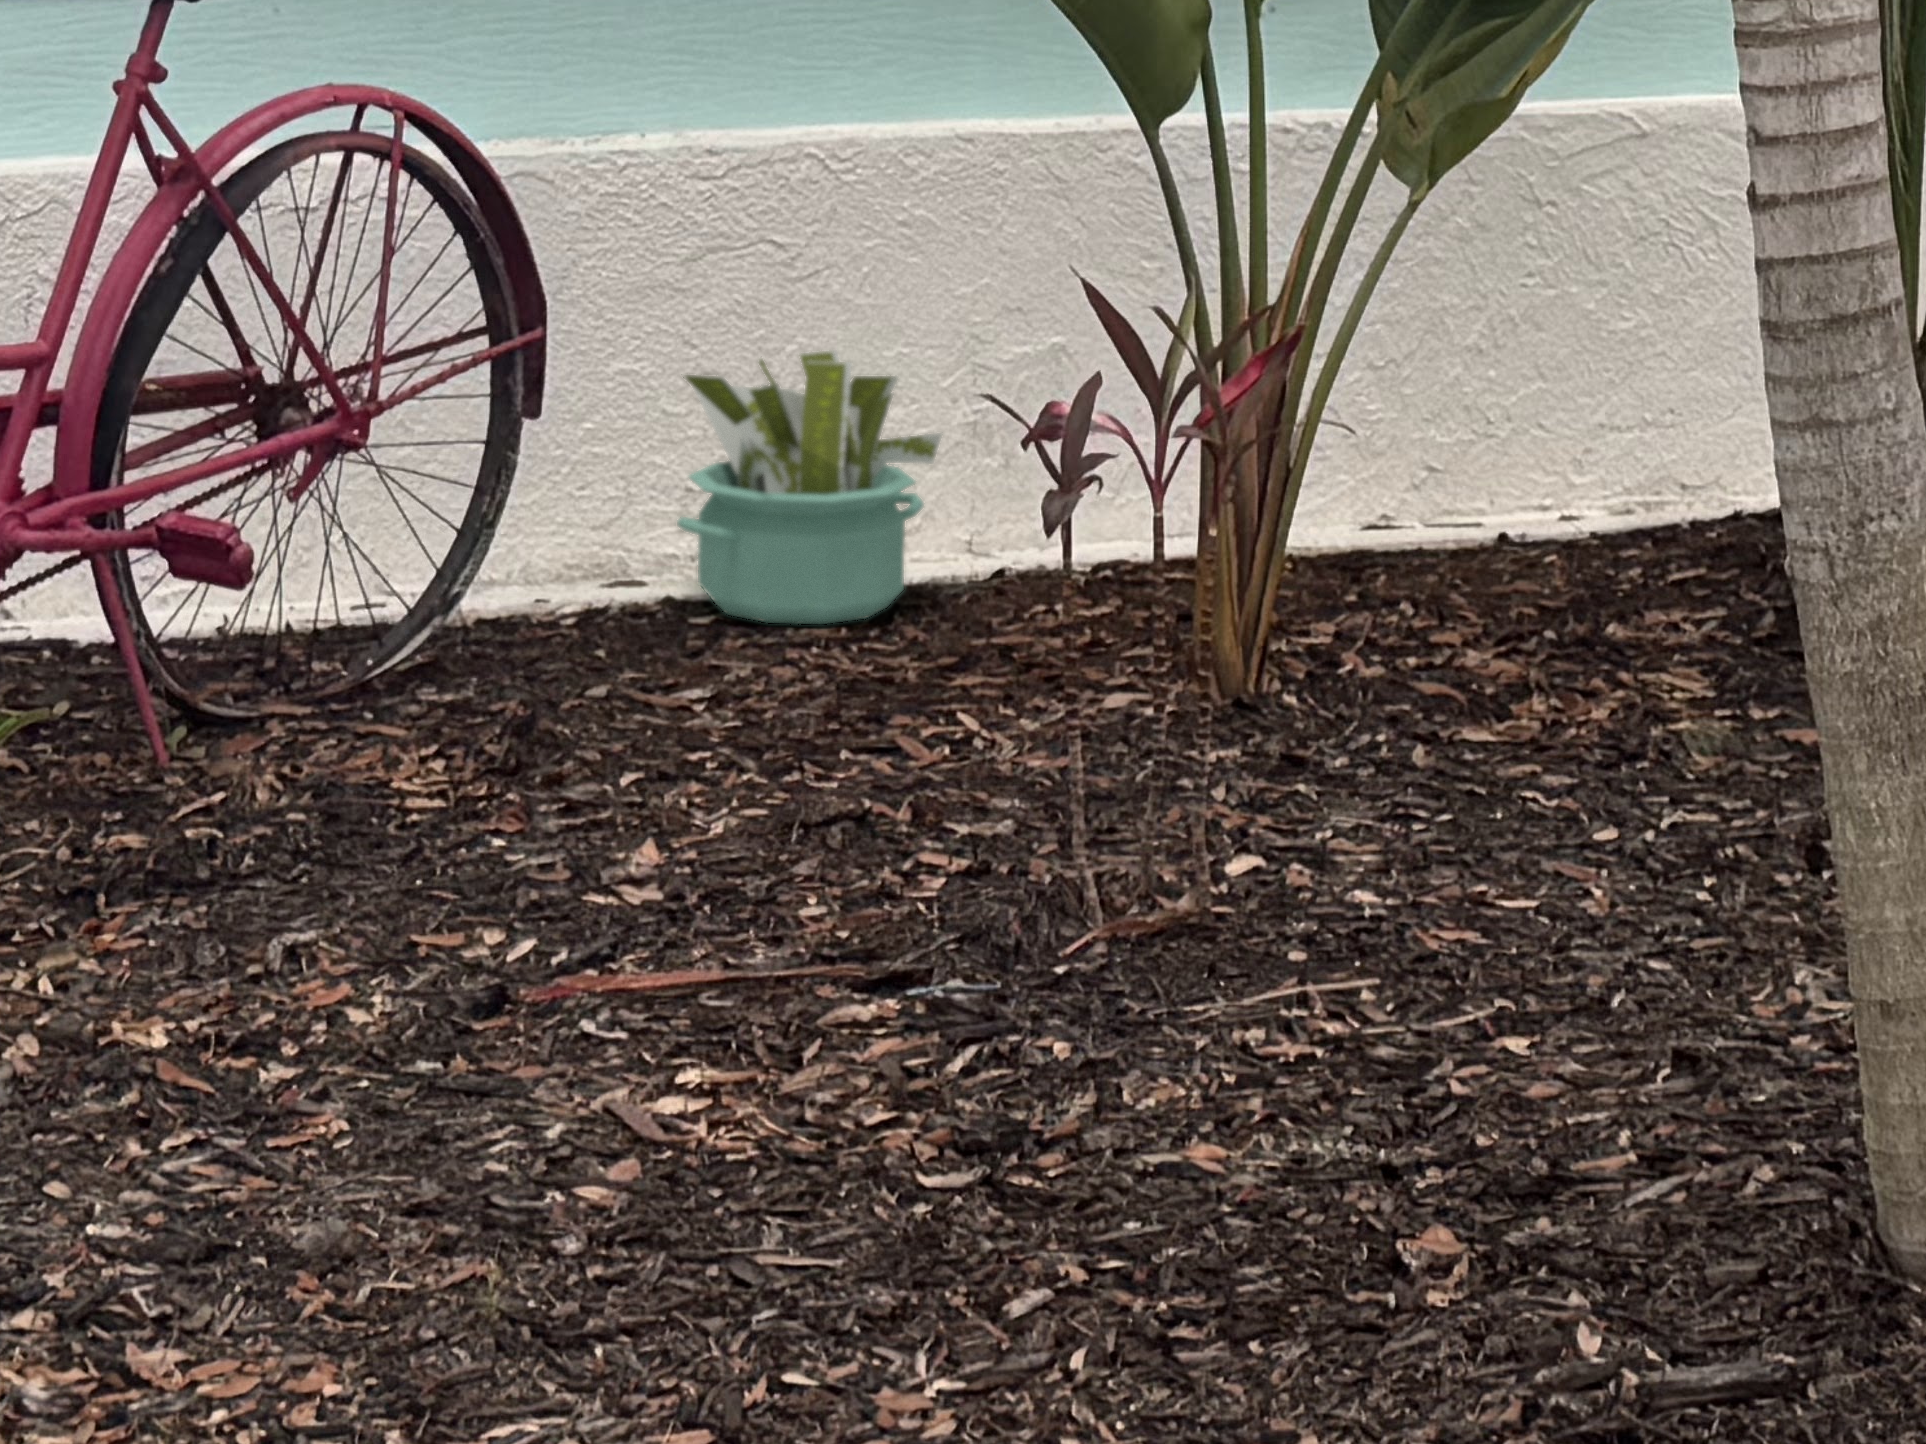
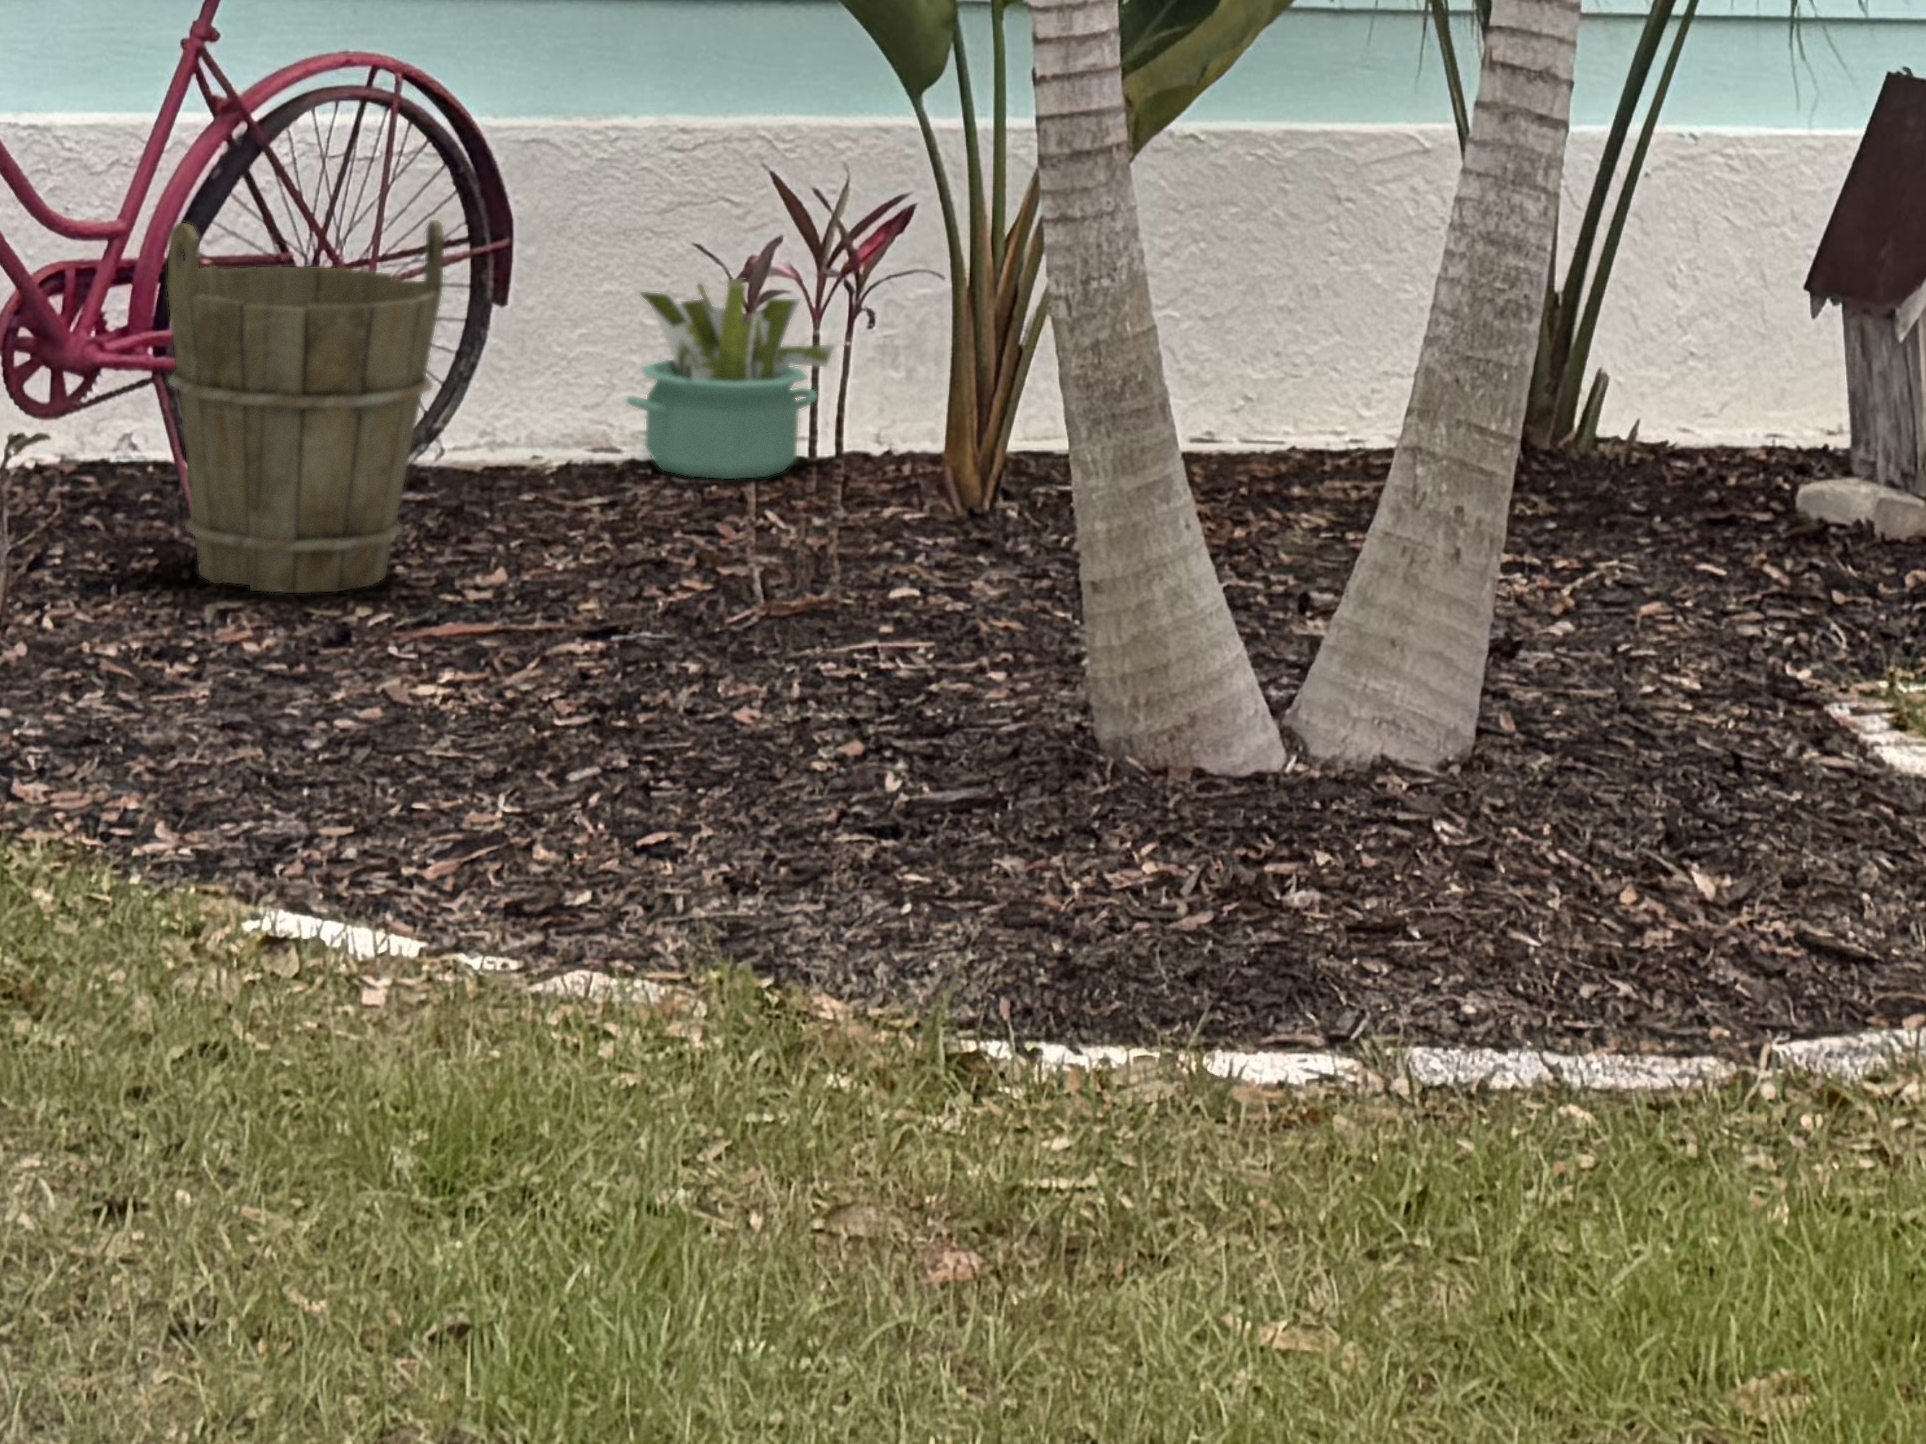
bucket: none [124,323,508,861] -> present [167,220,444,593]

